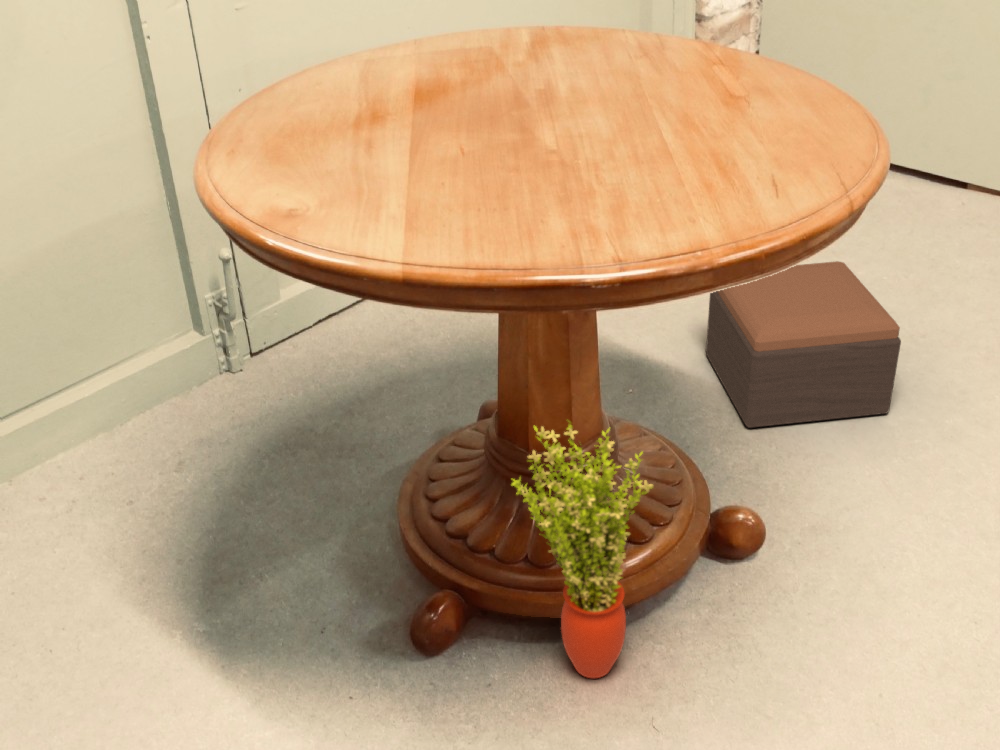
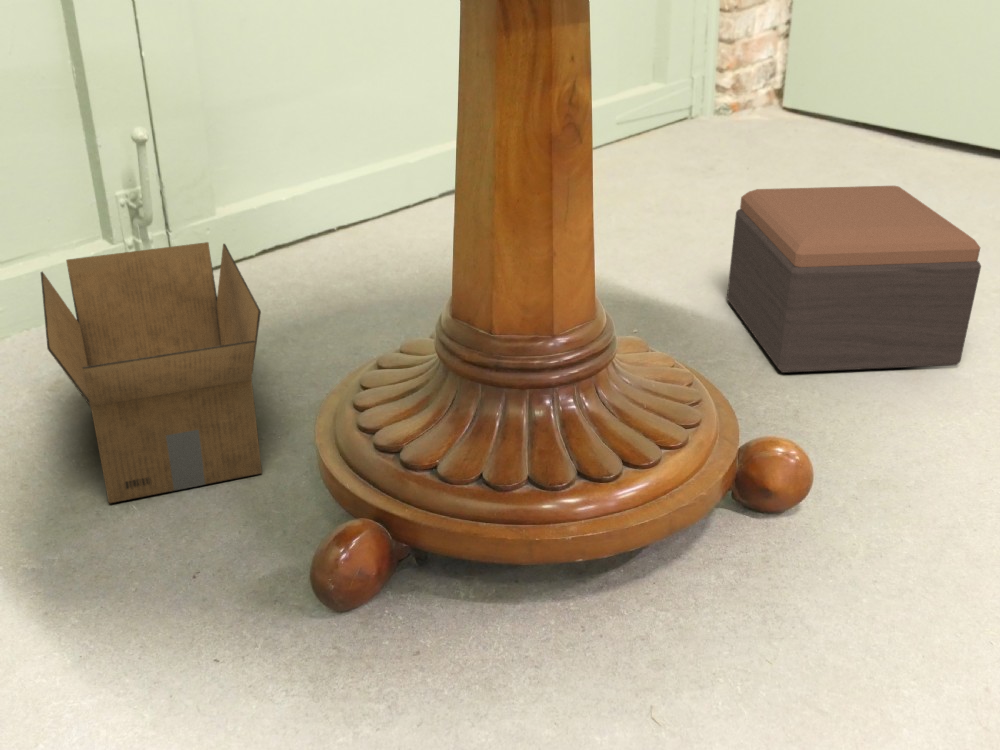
cardboard box: none [177,358,357,575] -> present [41,242,262,503]
potted plant: present [512,421,653,678] -> none [452,232,670,651]

